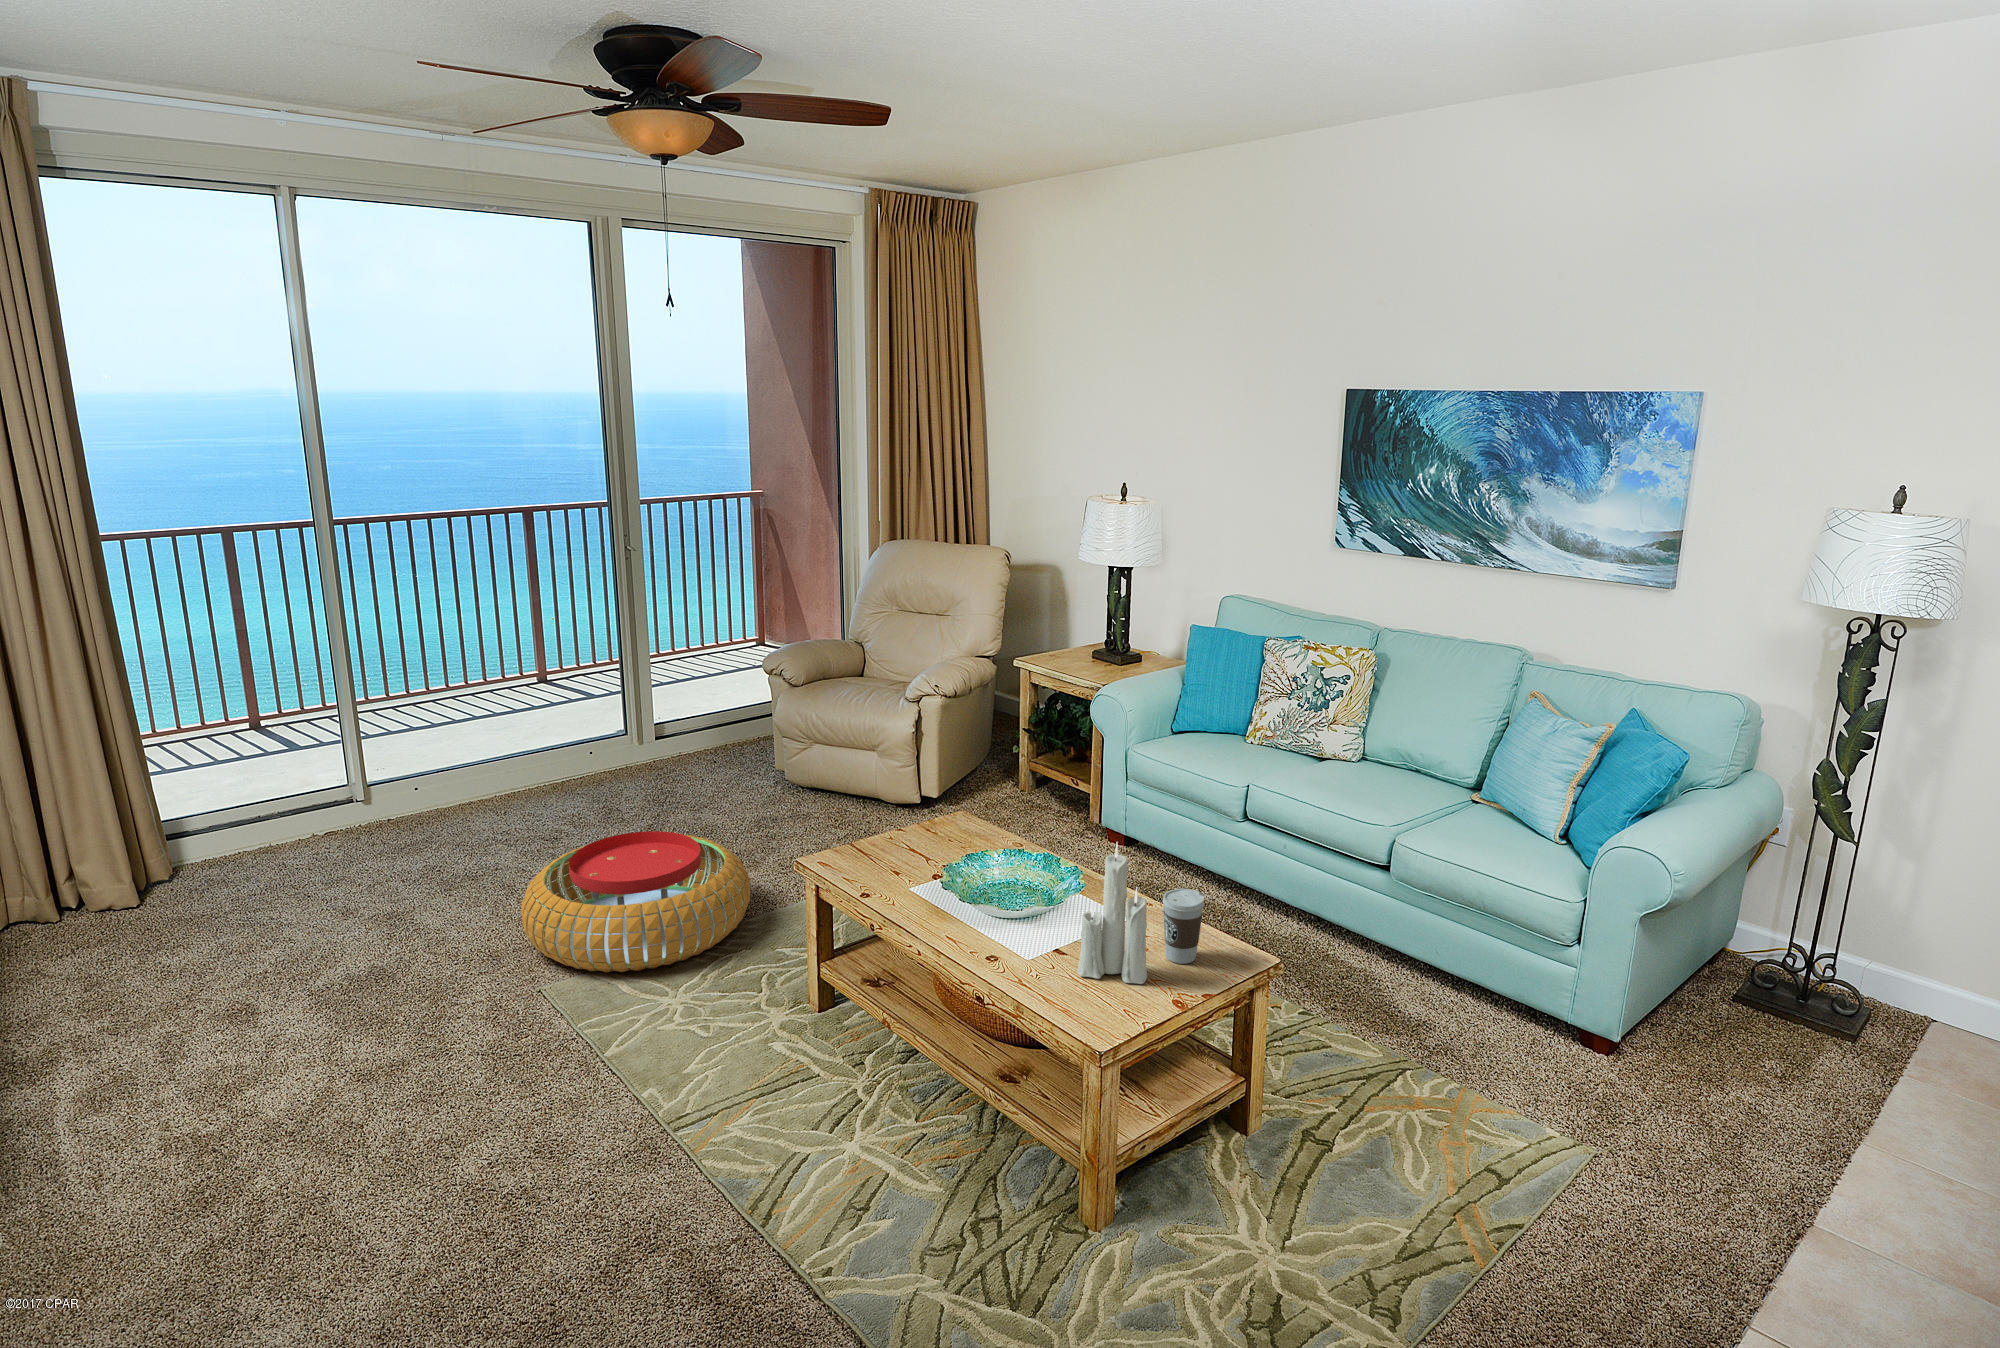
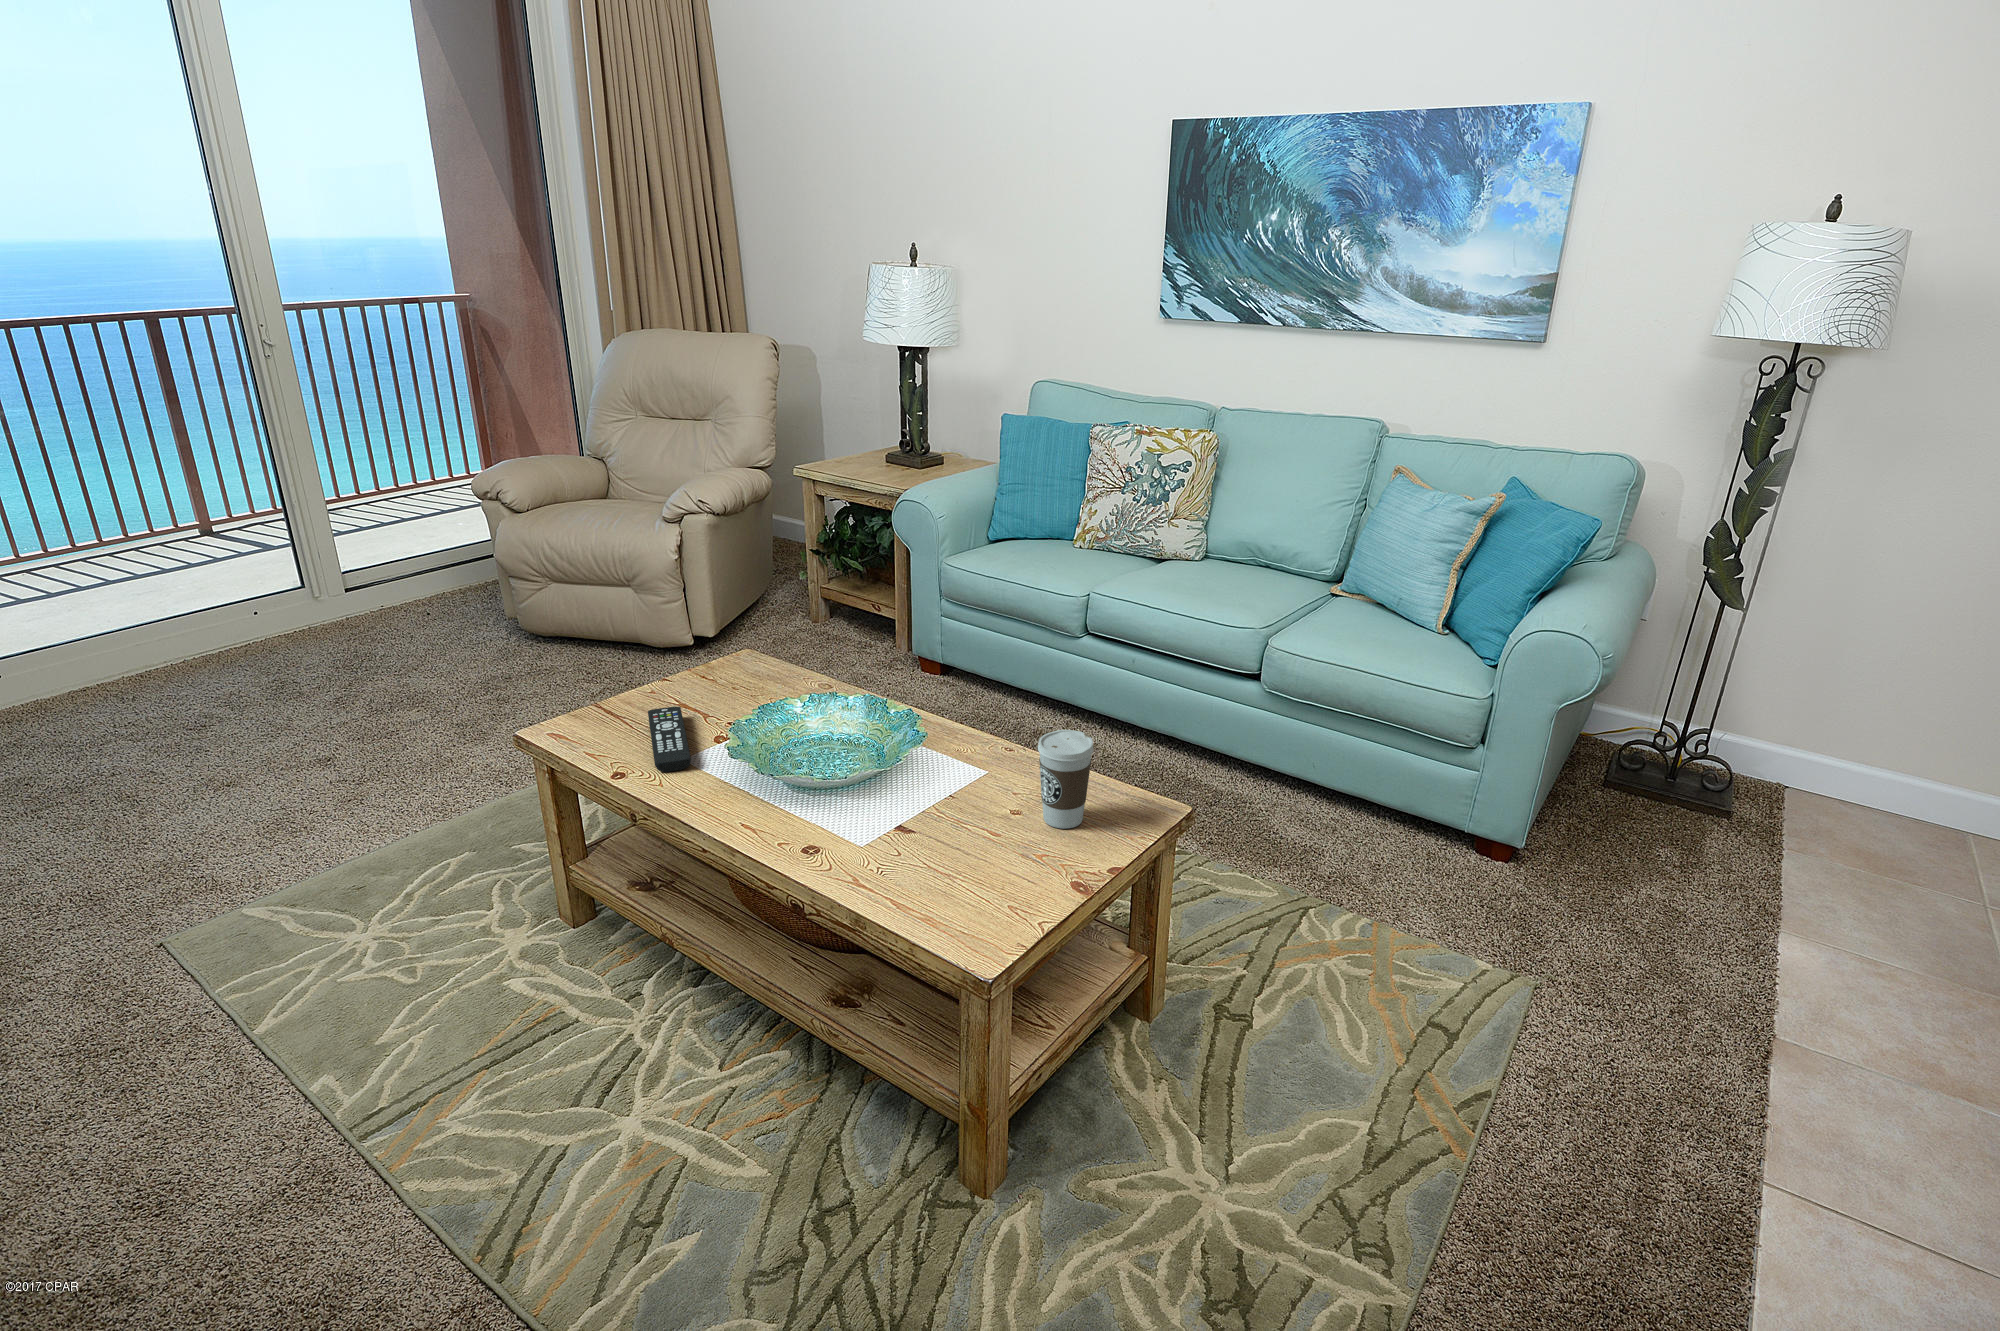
pouf: present [521,831,751,973] -> none [118,710,469,910]
candle: present [1077,843,1147,984] -> none [932,663,1027,865]
remote control: none [888,849,915,895] -> present [648,707,691,772]

